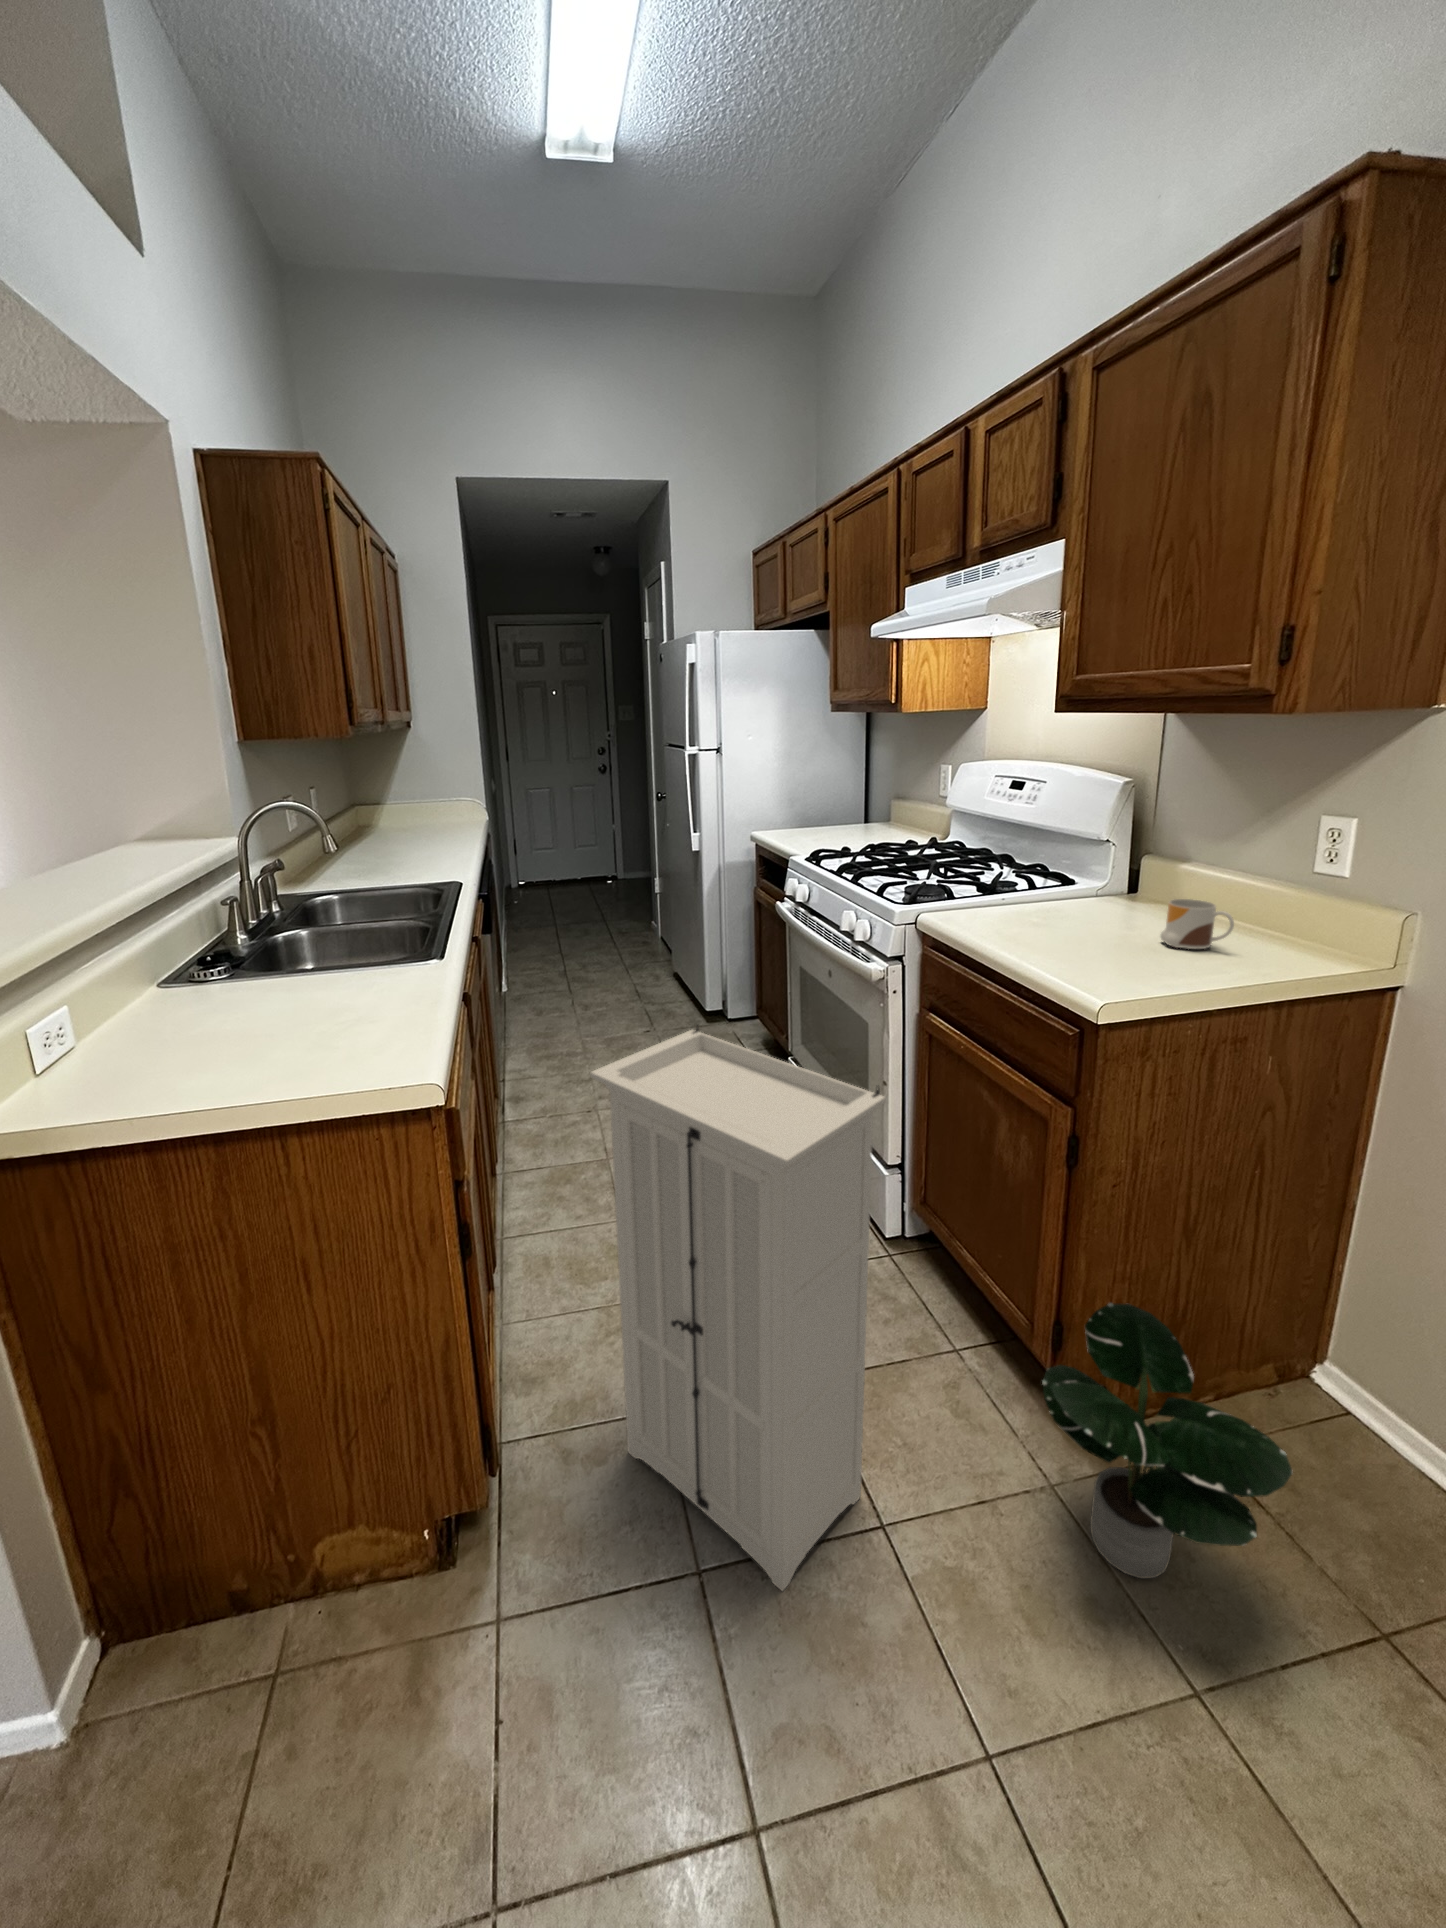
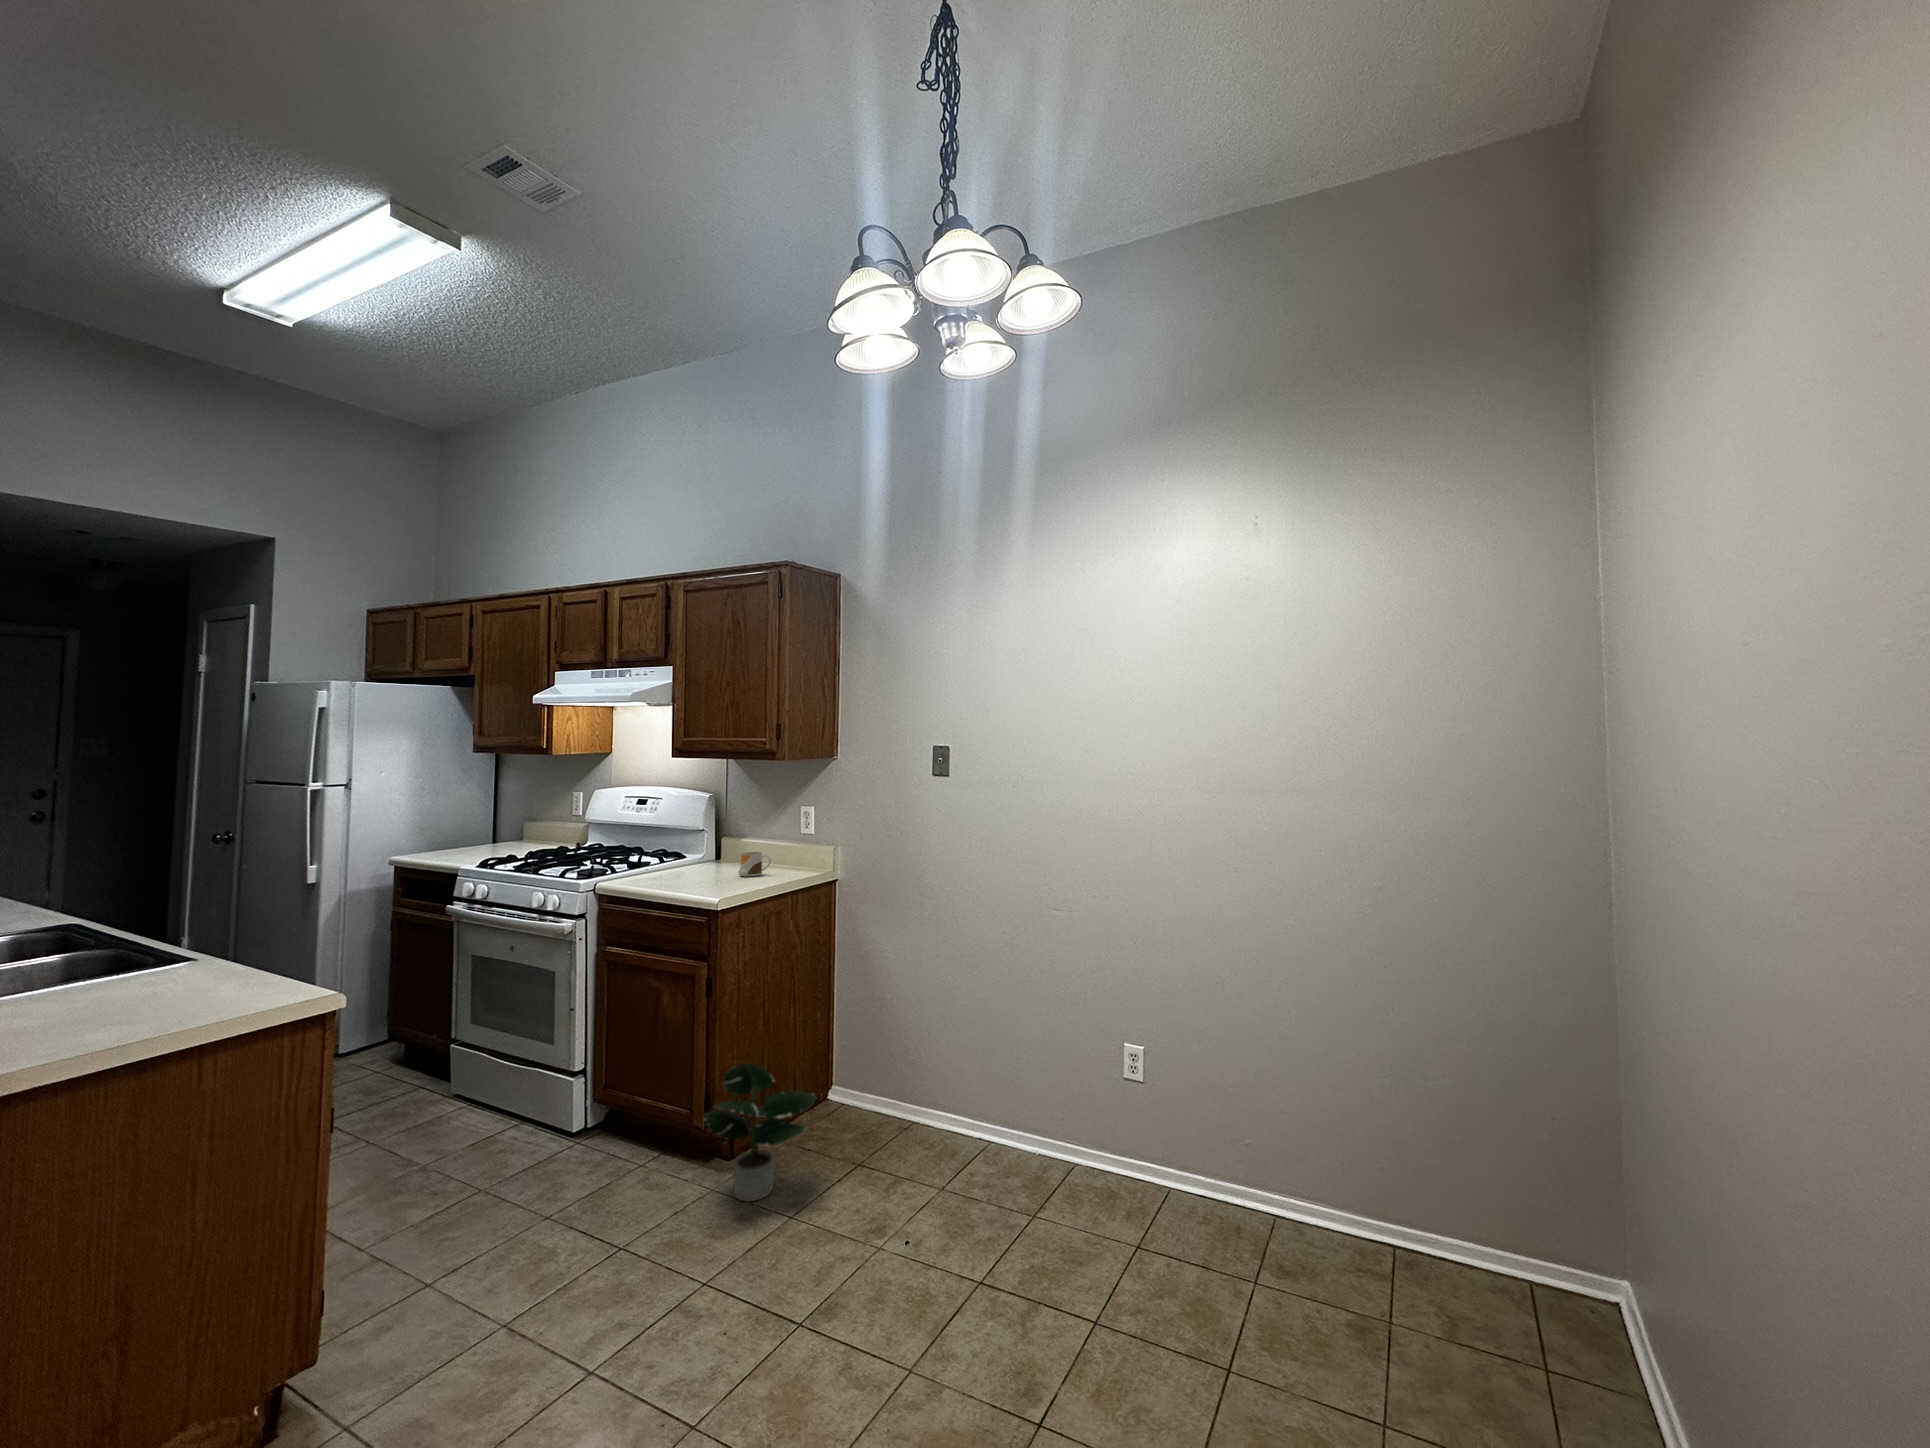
storage cabinet: present [590,1025,886,1591] -> none [409,958,619,1313]

